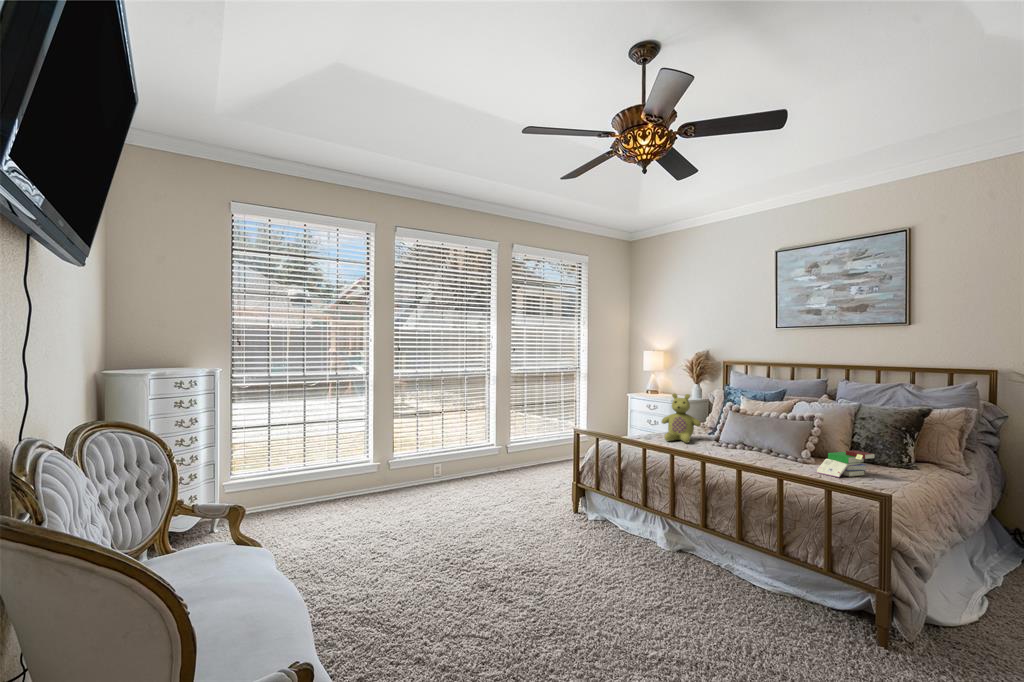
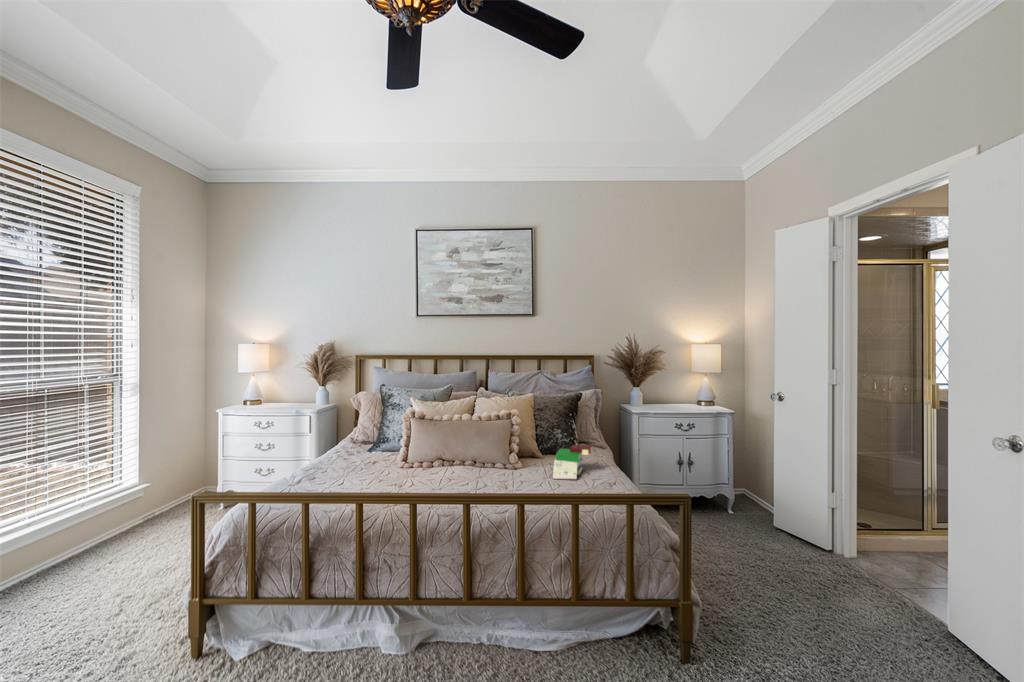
stuffed bear: present [662,393,701,443] -> none [334,405,390,478]

